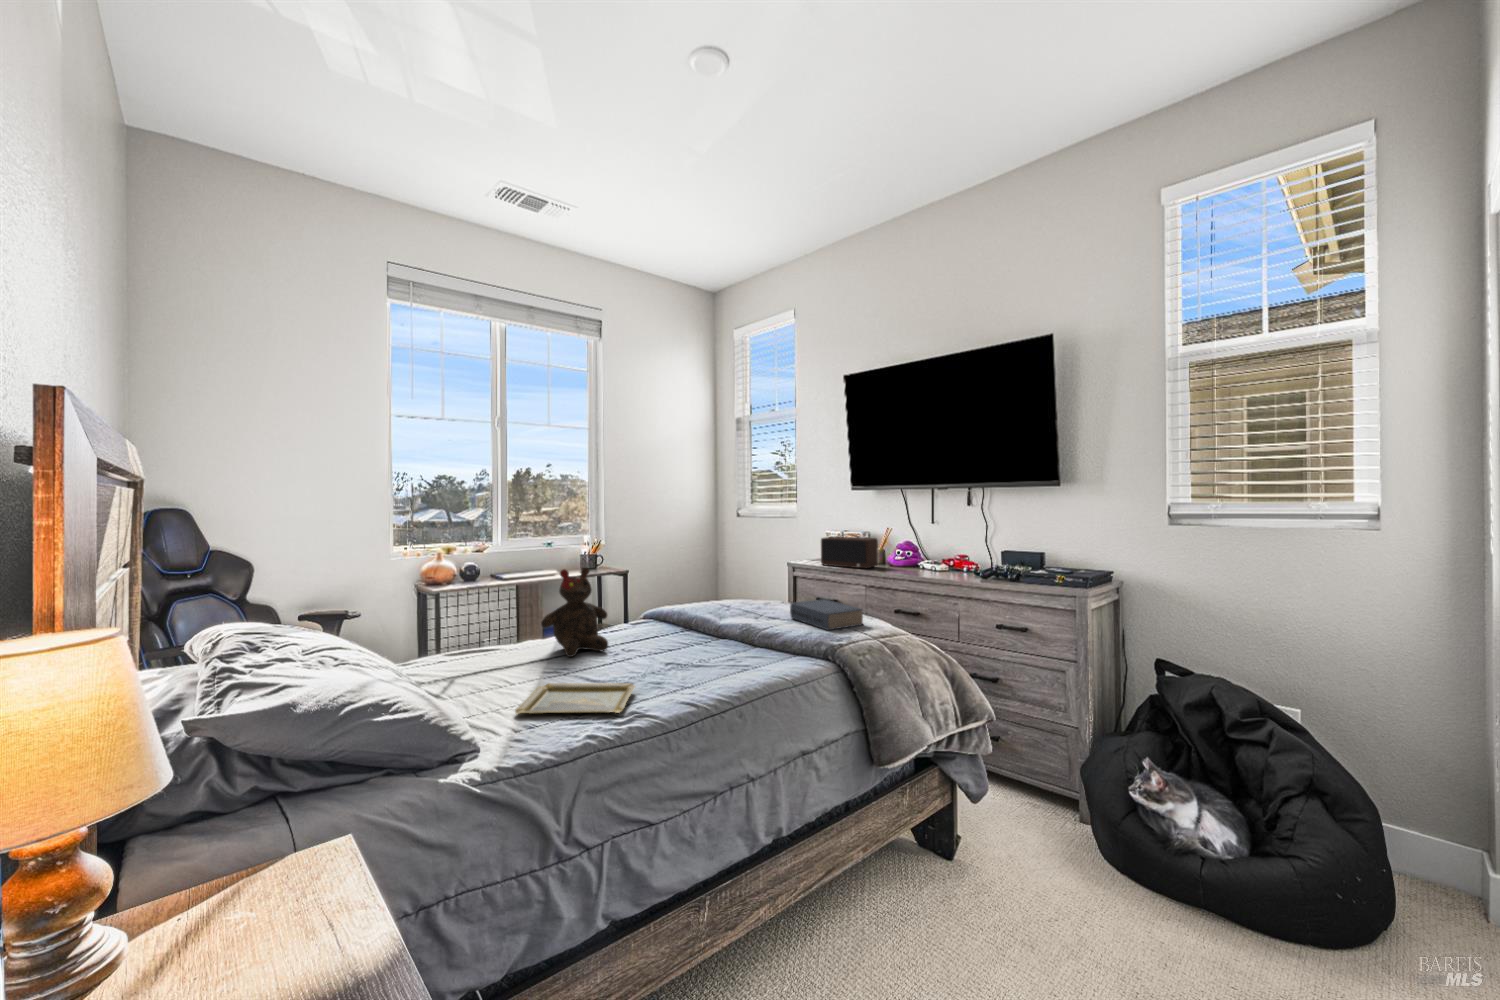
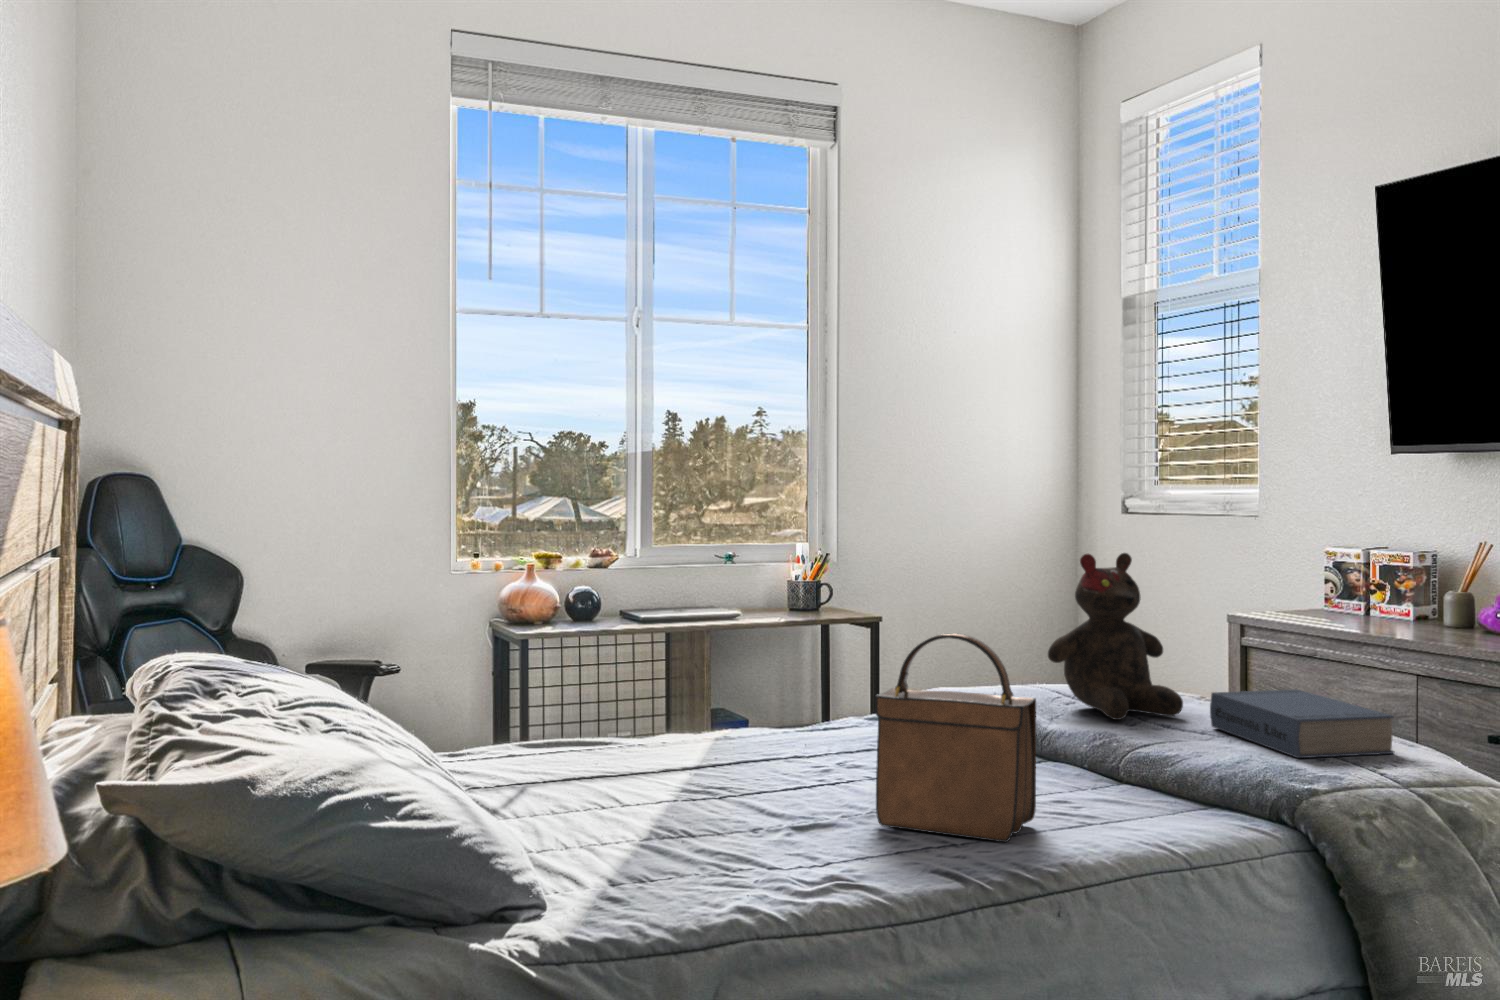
speaker: present [821,534,878,568] -> none [1312,548,1465,632]
teddy bear: present [541,567,608,657] -> present [1048,553,1183,720]
handbag: none [648,586,723,683] -> present [875,633,1036,842]
tray: present [515,683,635,714] -> none [613,807,845,875]

